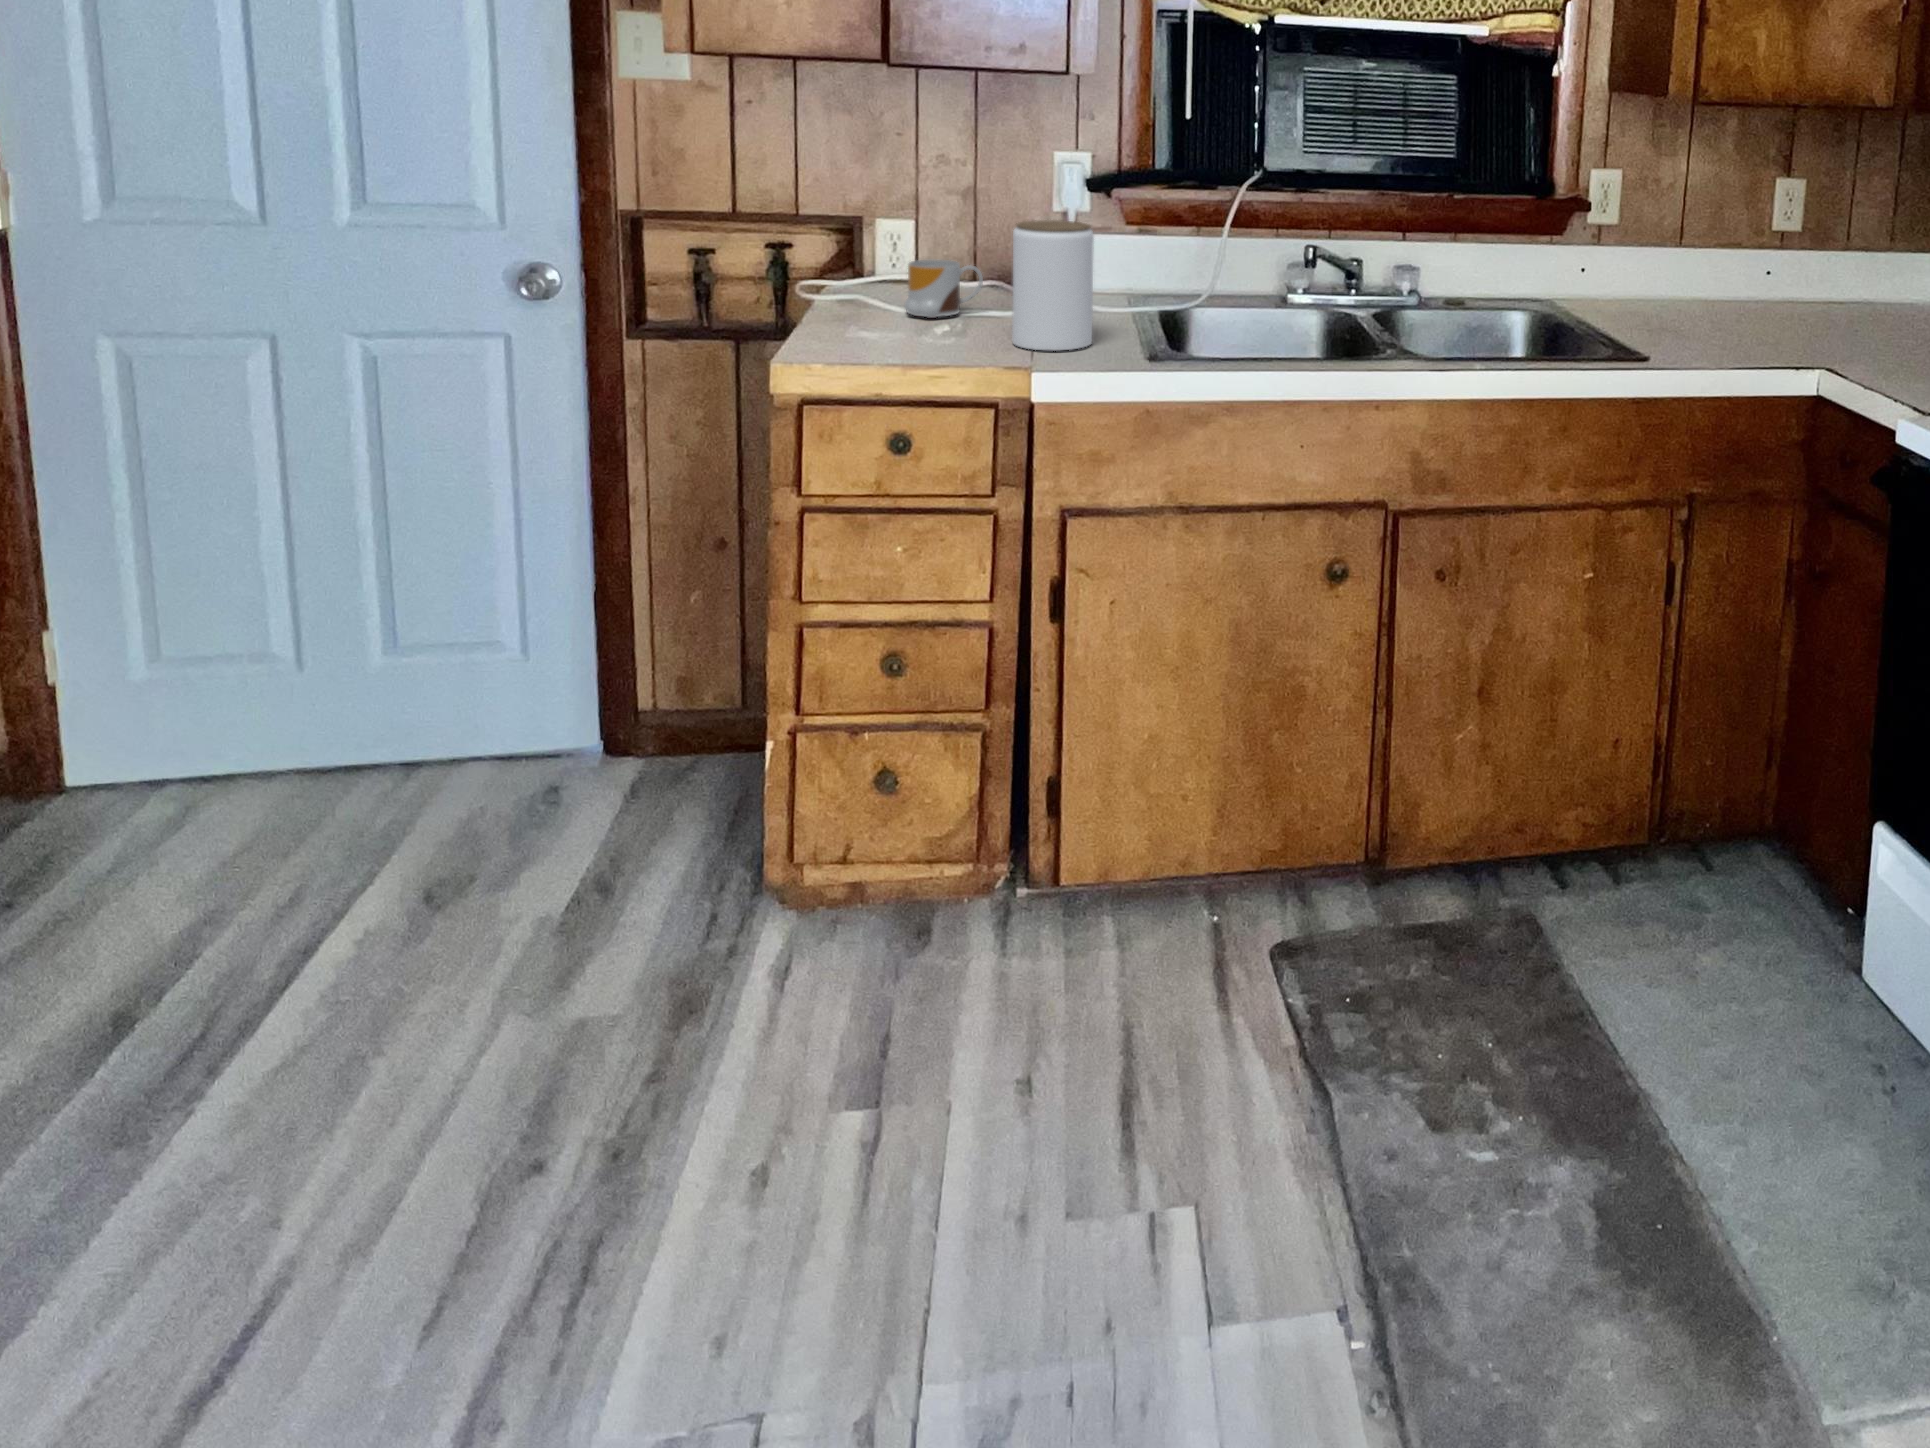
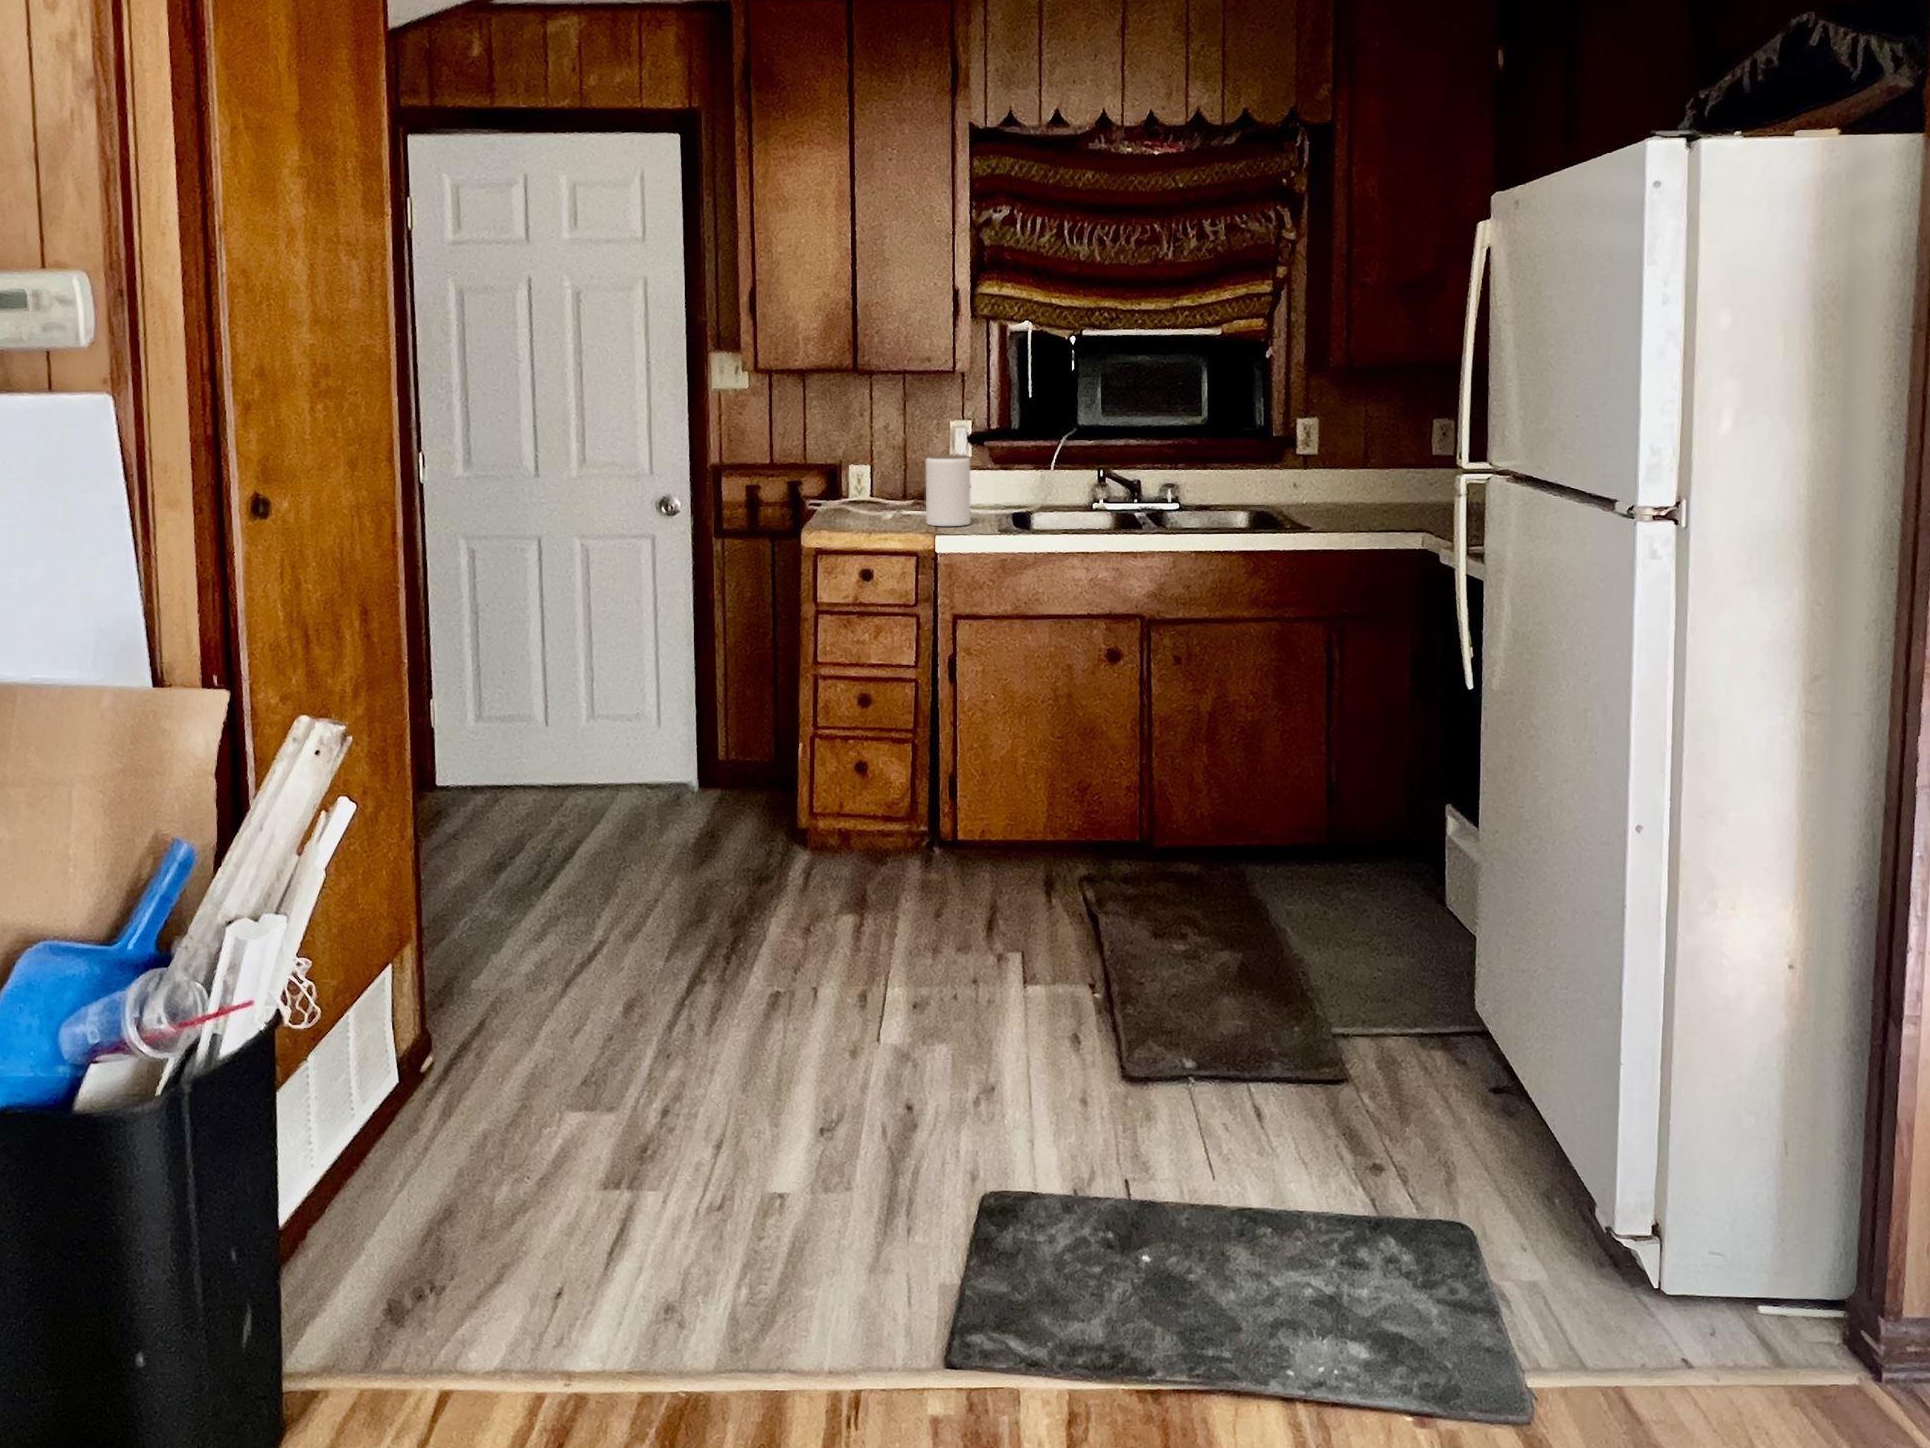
mug: present [905,259,983,318] -> none [867,483,910,515]

